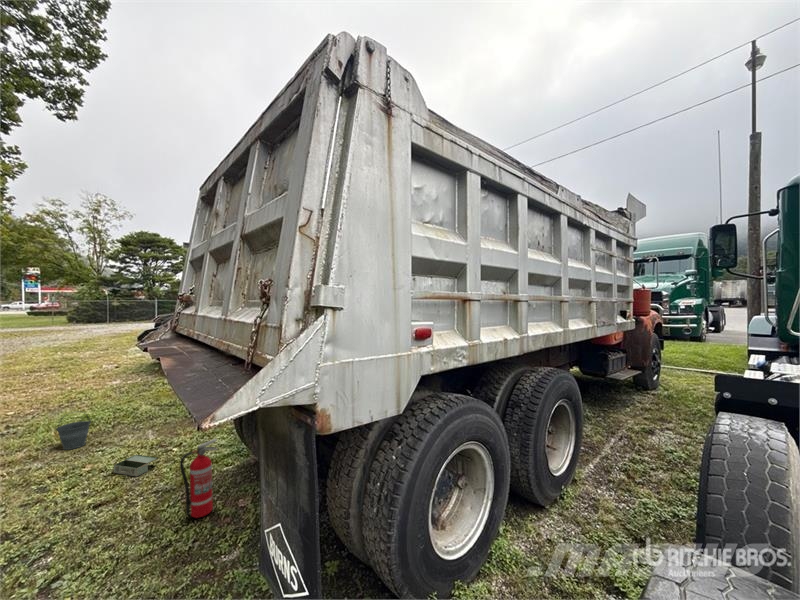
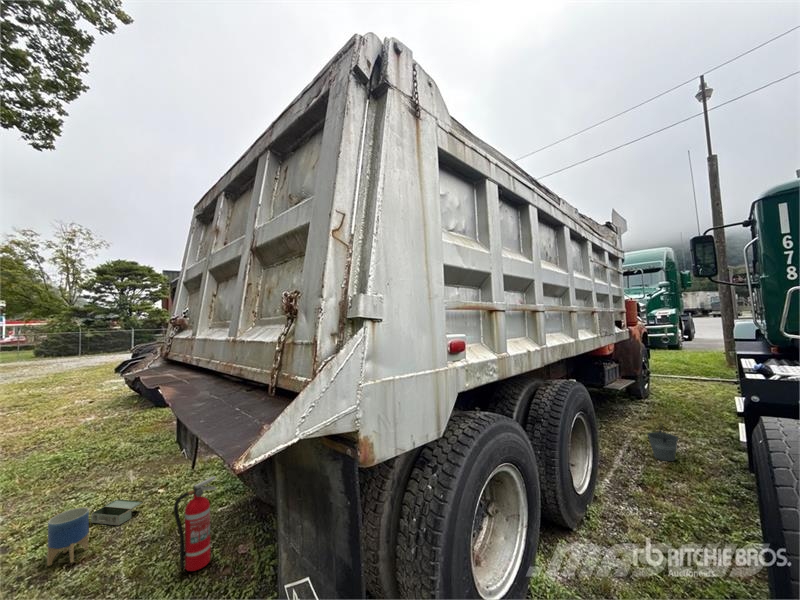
bucket: present [56,420,91,450] -> present [647,430,678,461]
planter: none [76,459,111,506] -> present [47,507,89,566]

